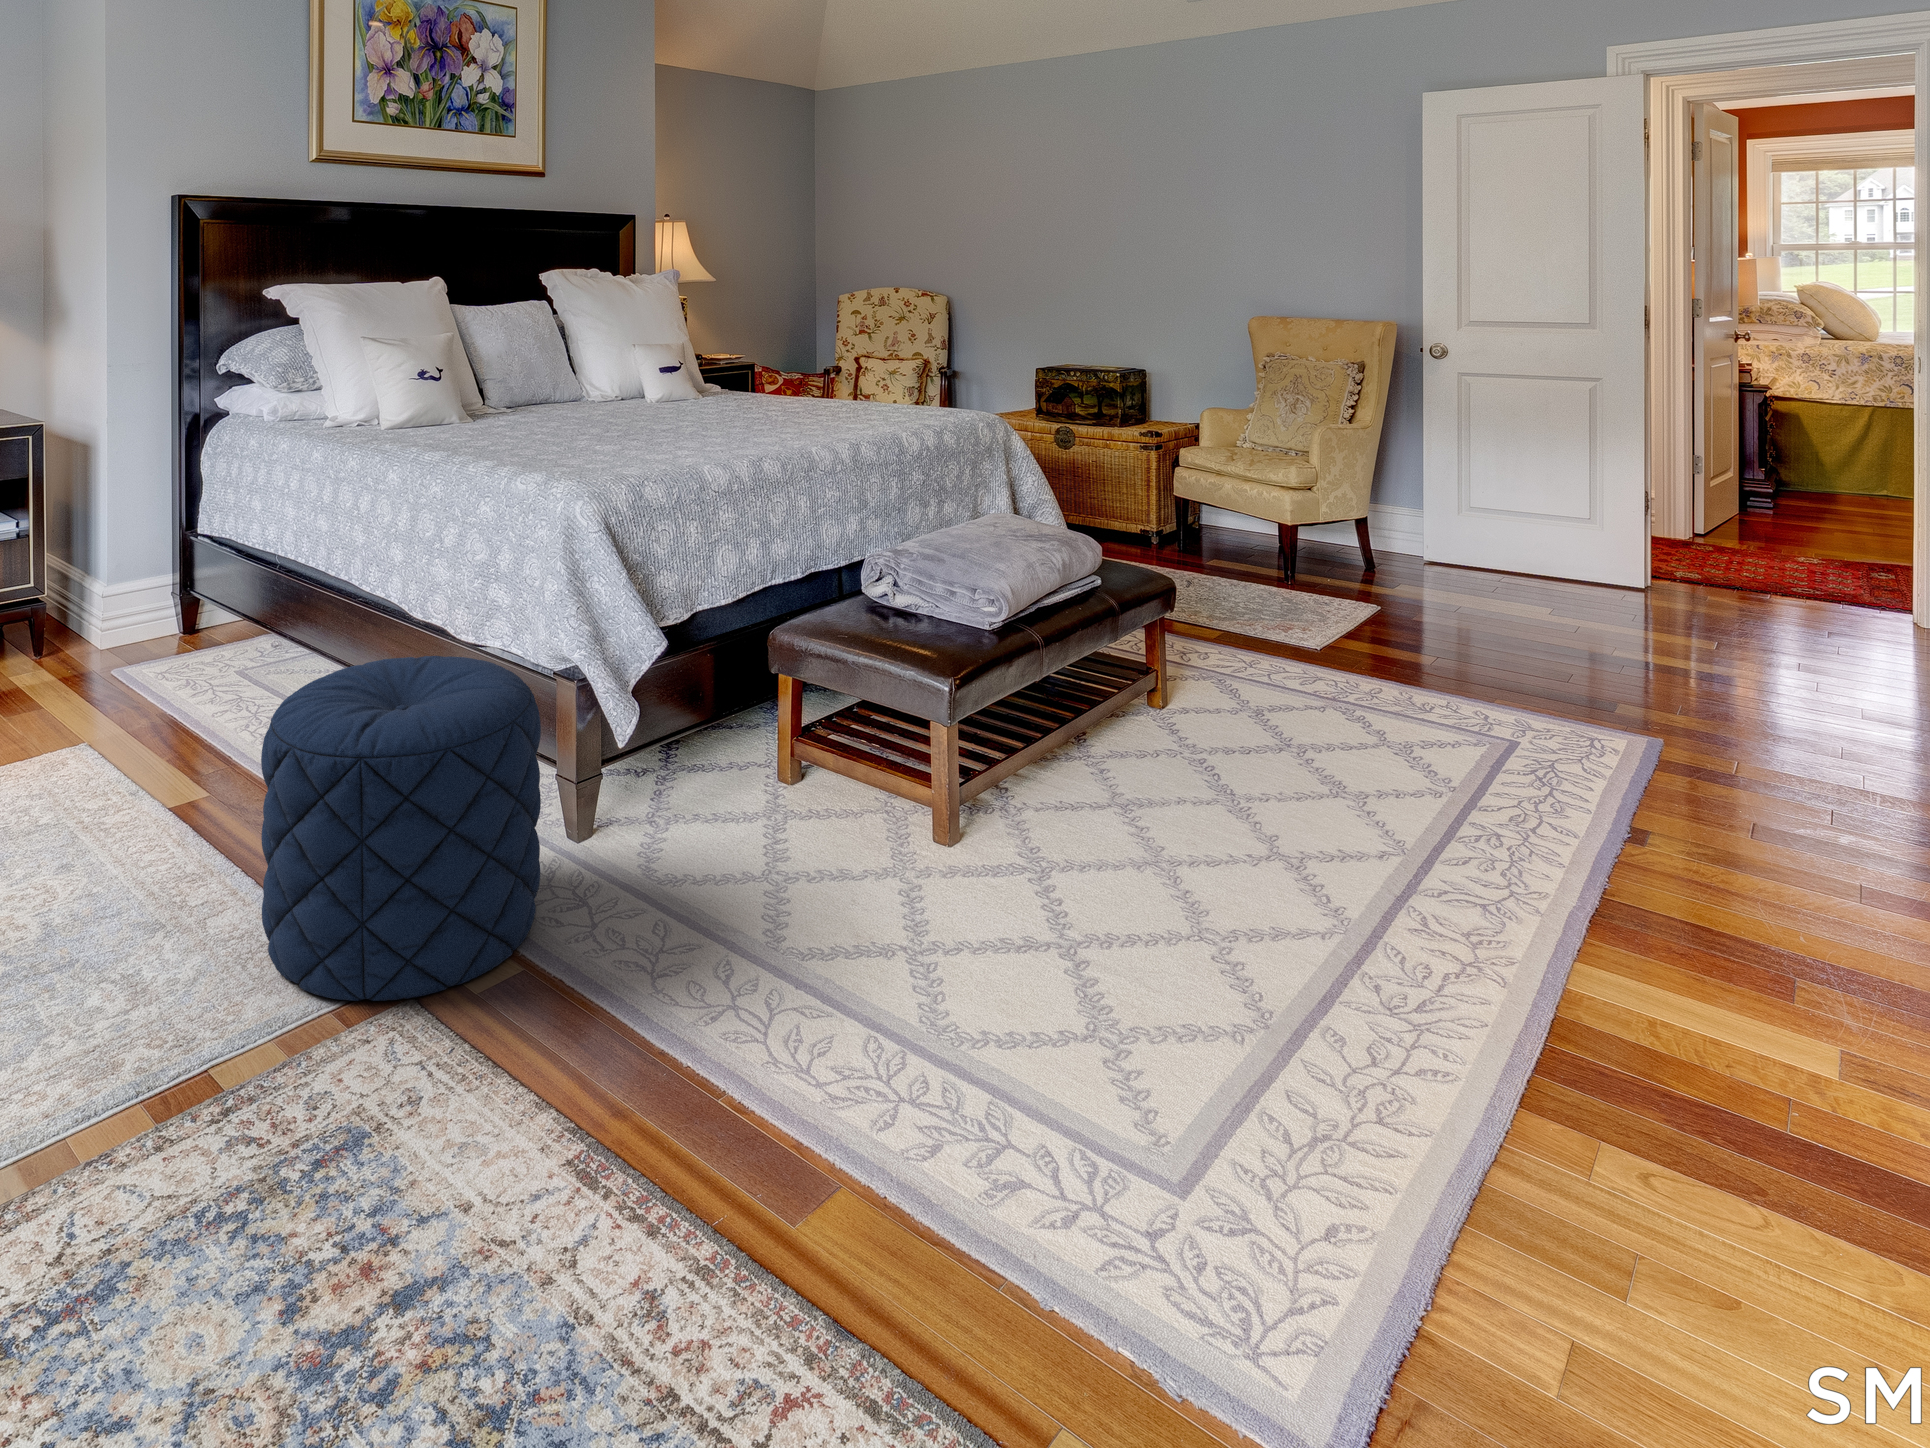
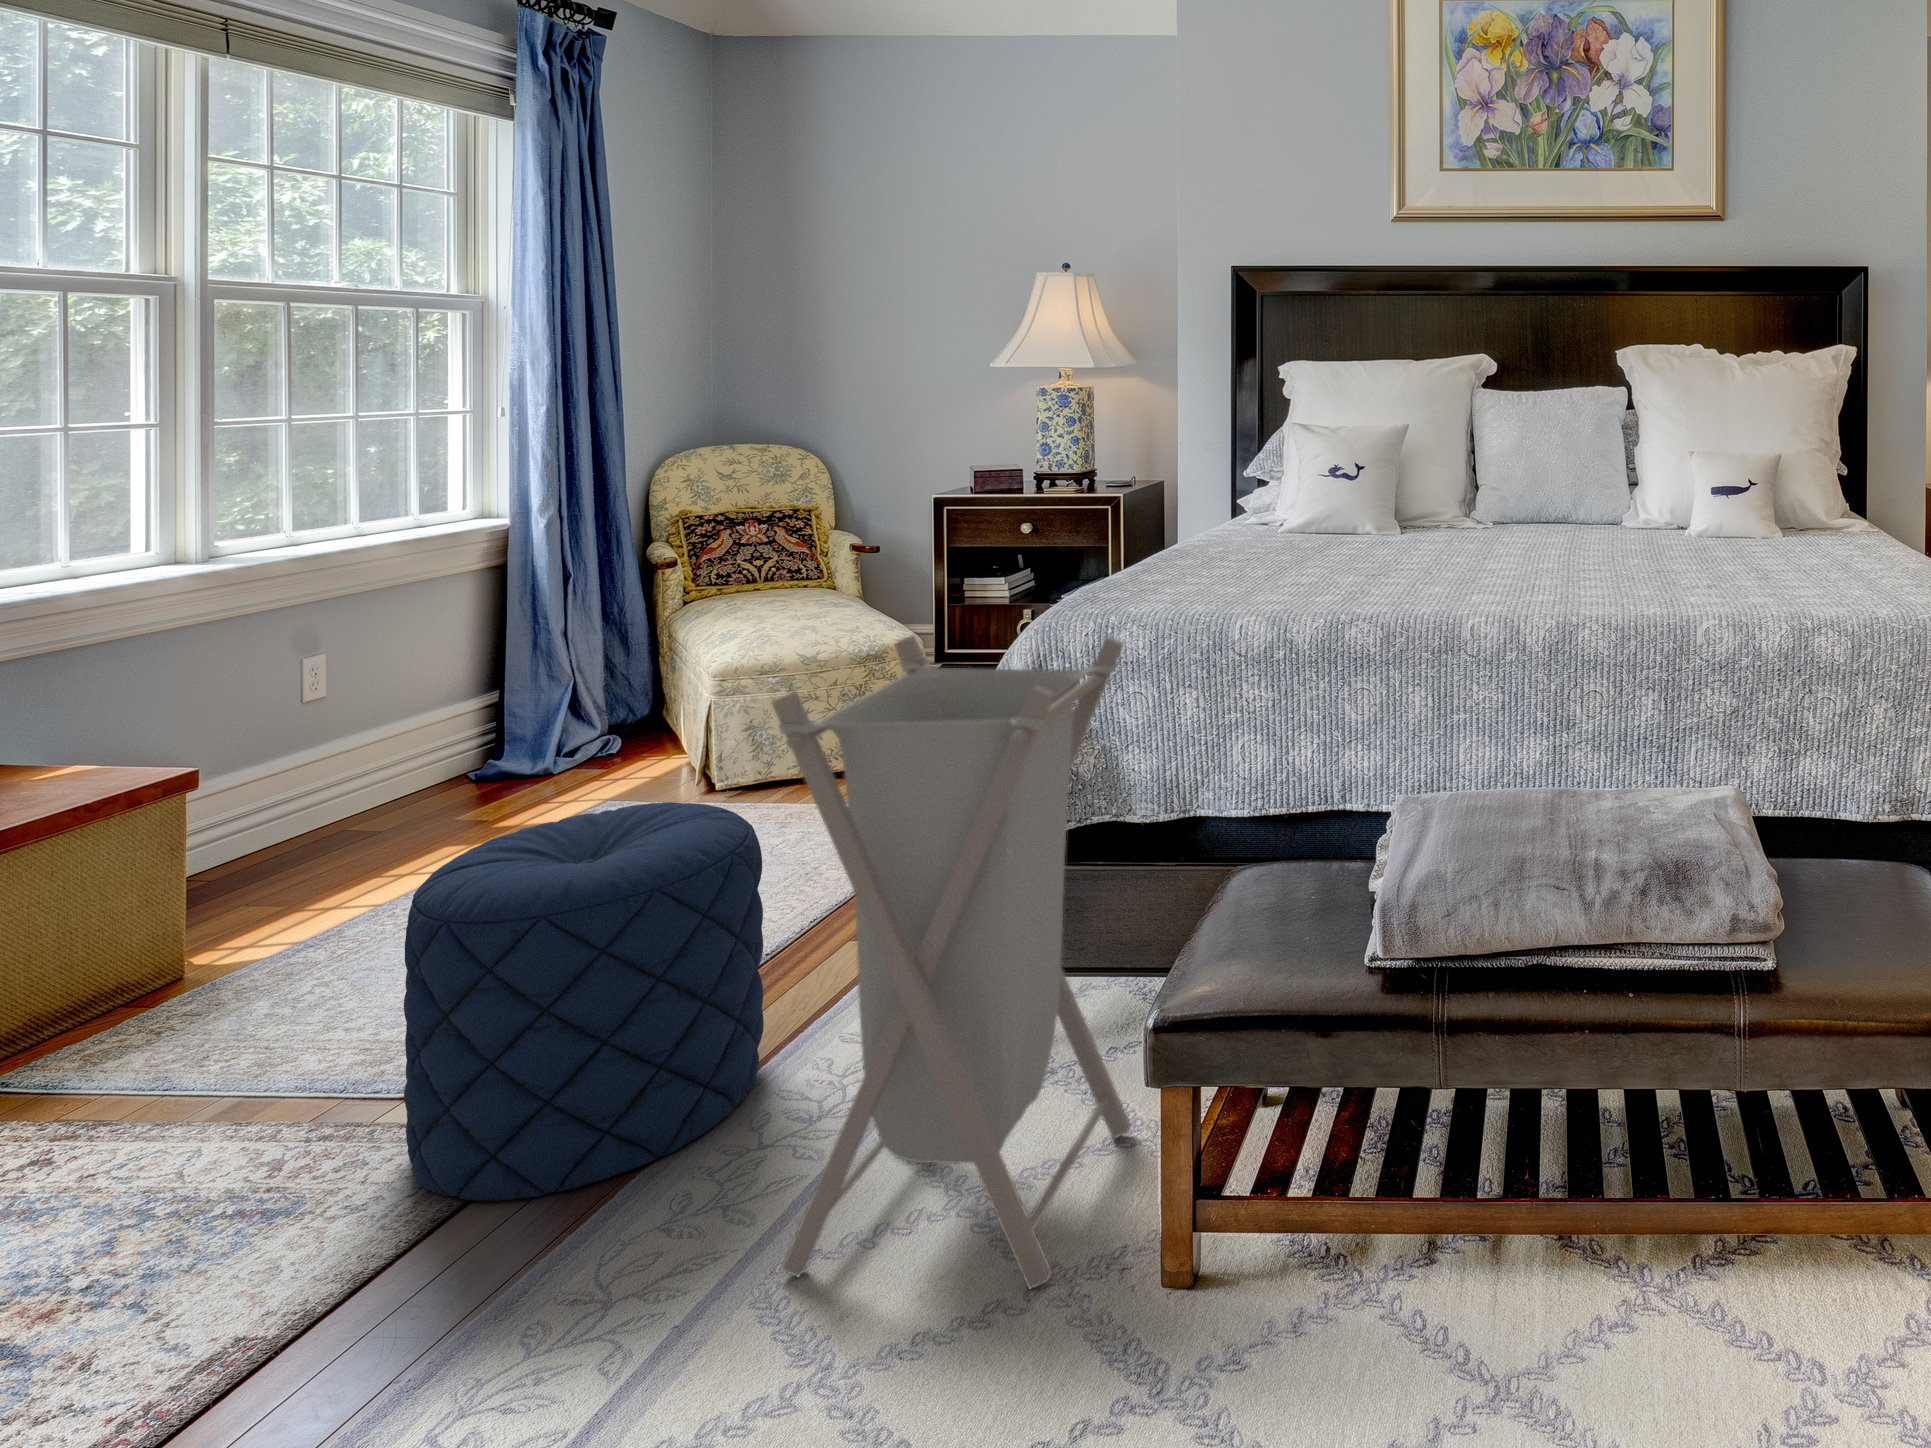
laundry hamper: none [632,450,874,885] -> present [772,635,1131,1289]

